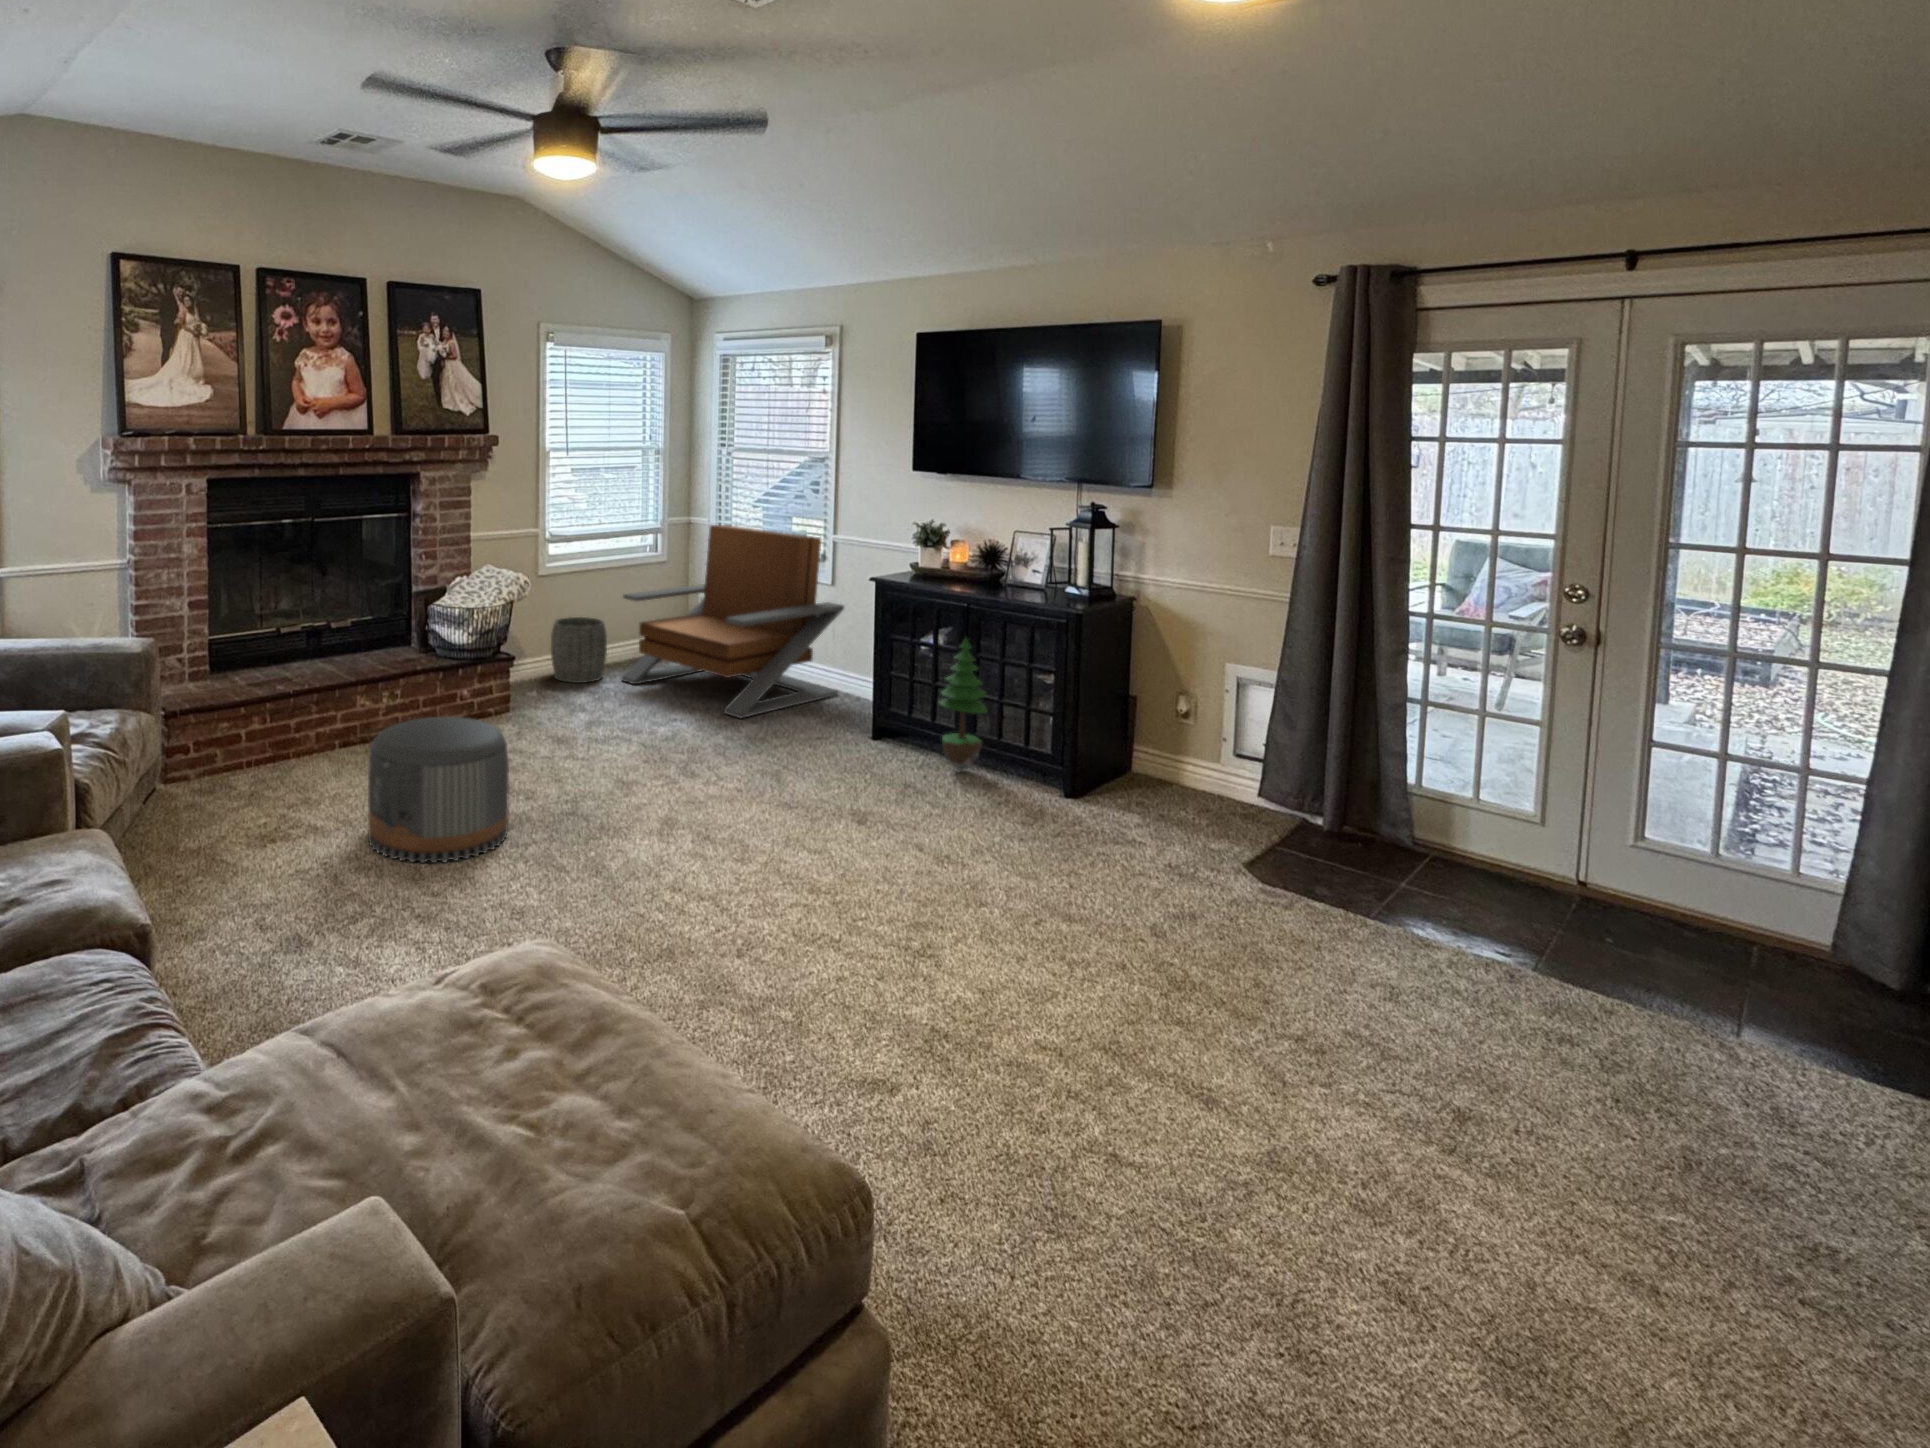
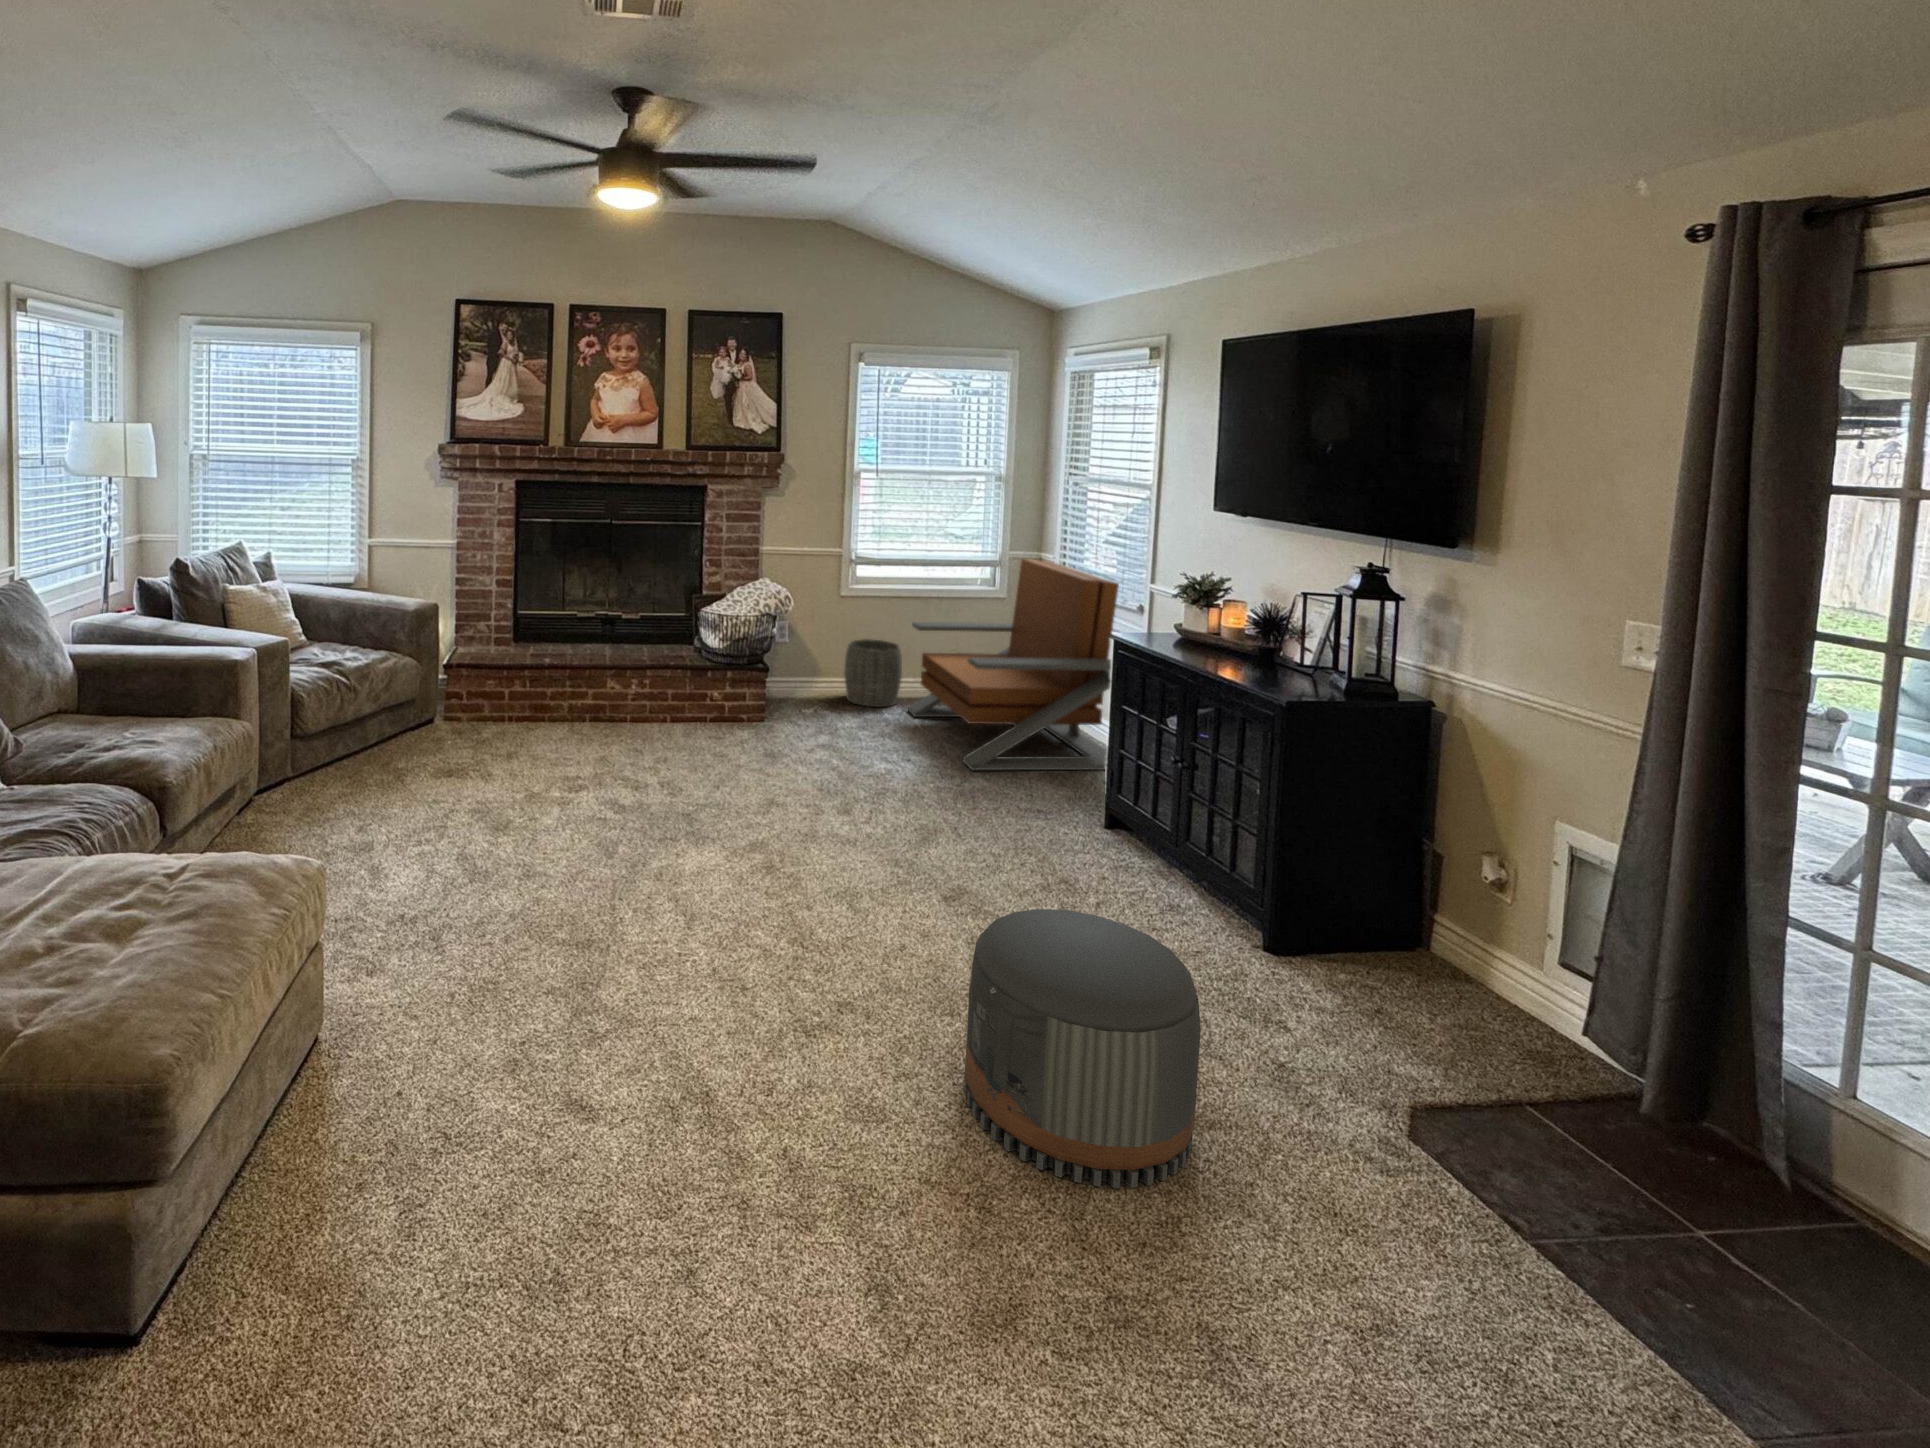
potted tree: present [938,638,987,770] -> none [1126,716,1193,884]
pouf: present [368,717,509,863] -> present [965,909,1201,1188]

